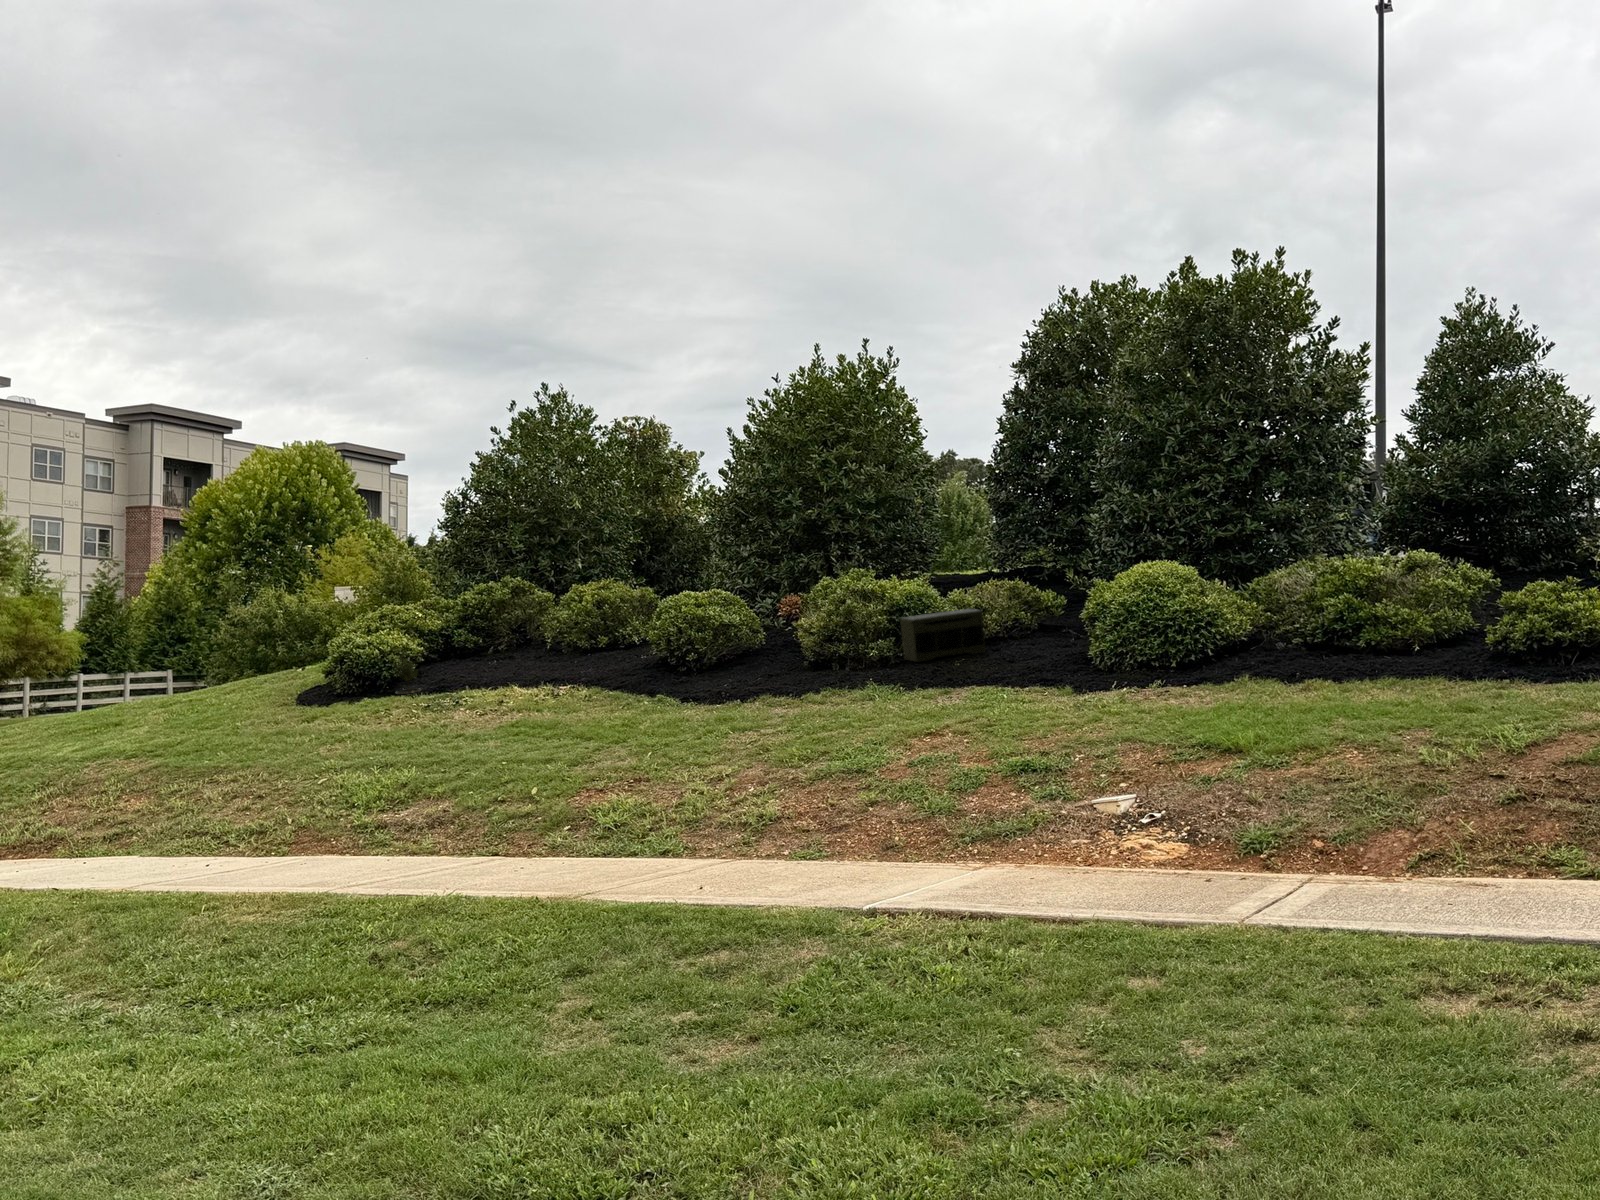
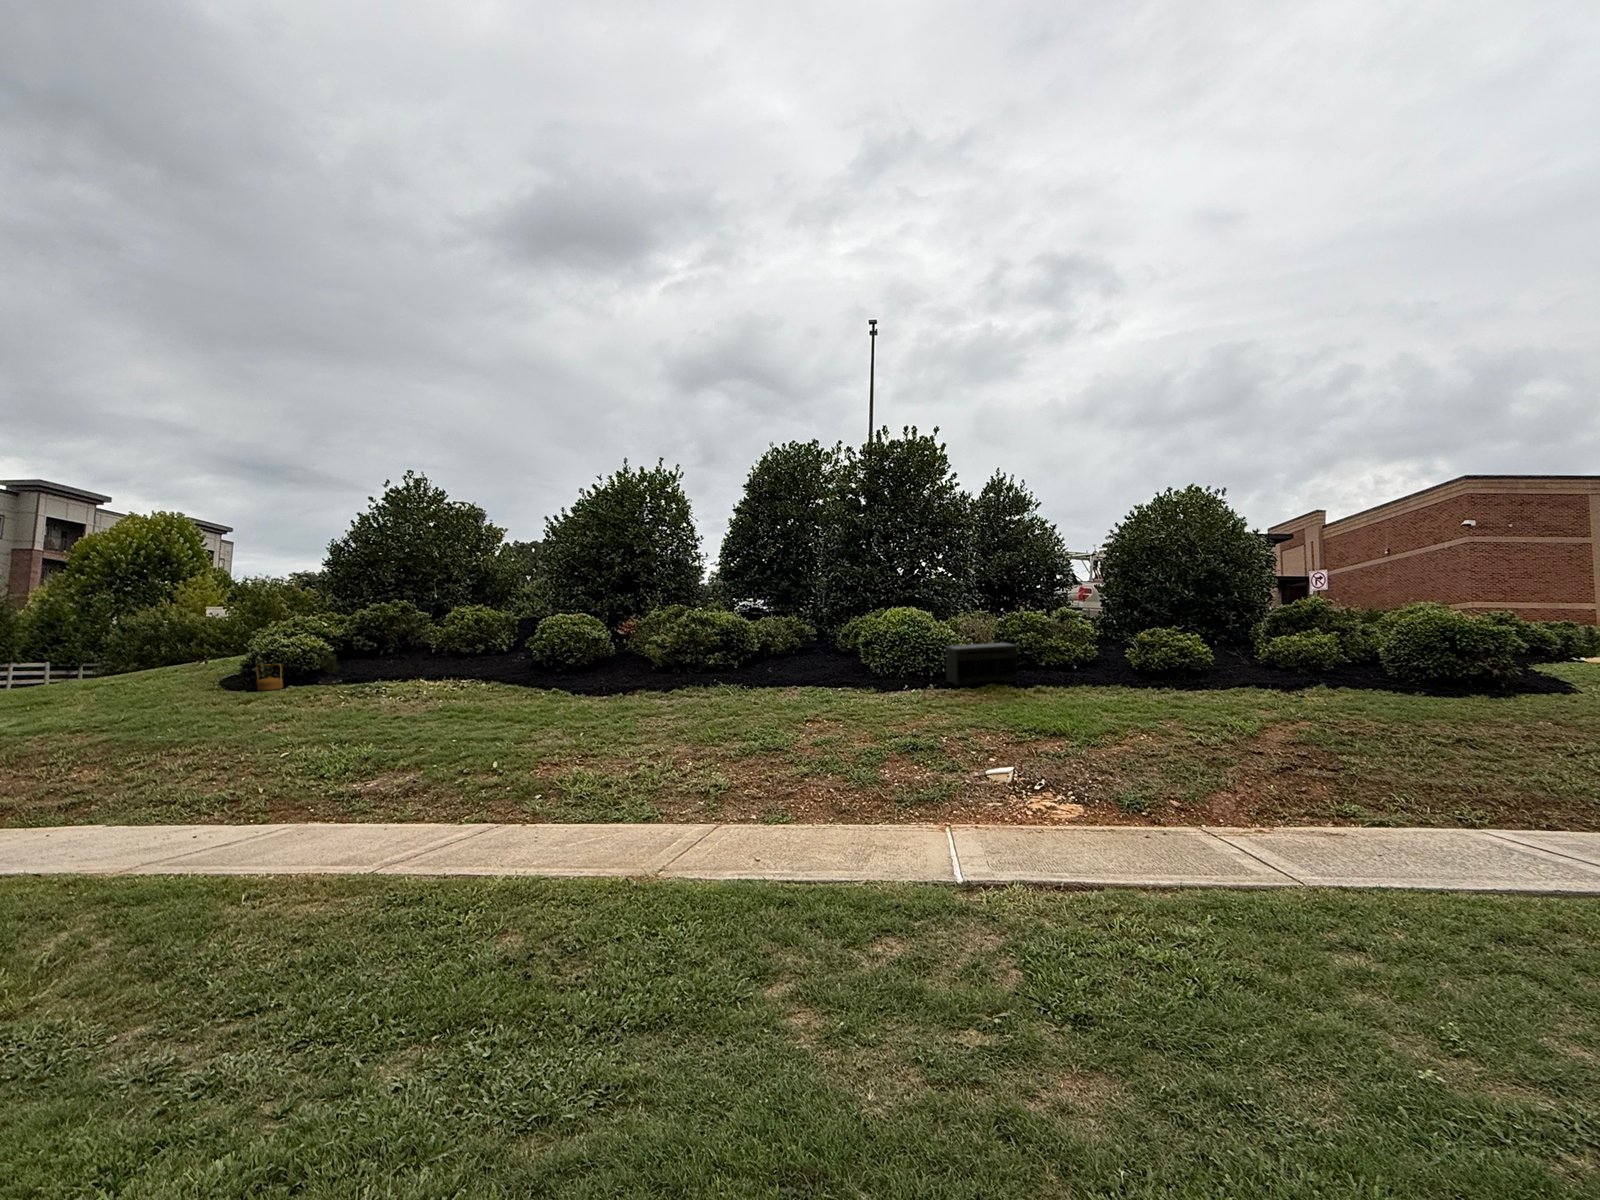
bench: present [900,609,986,662] -> present [945,643,1017,685]
woven basket: none [328,672,358,704] -> present [256,665,283,690]

